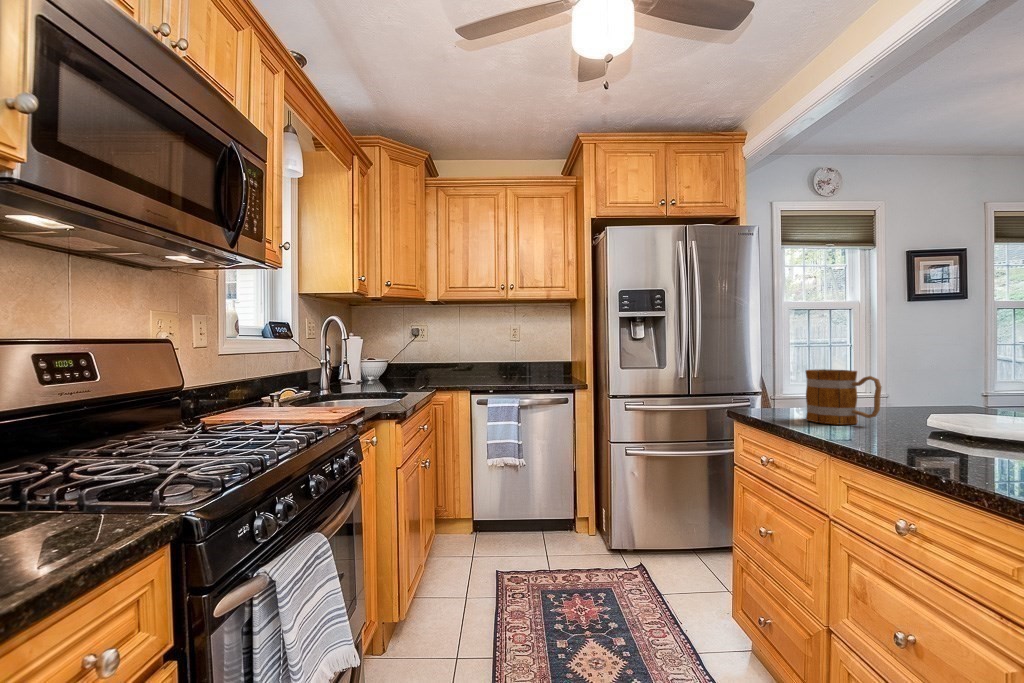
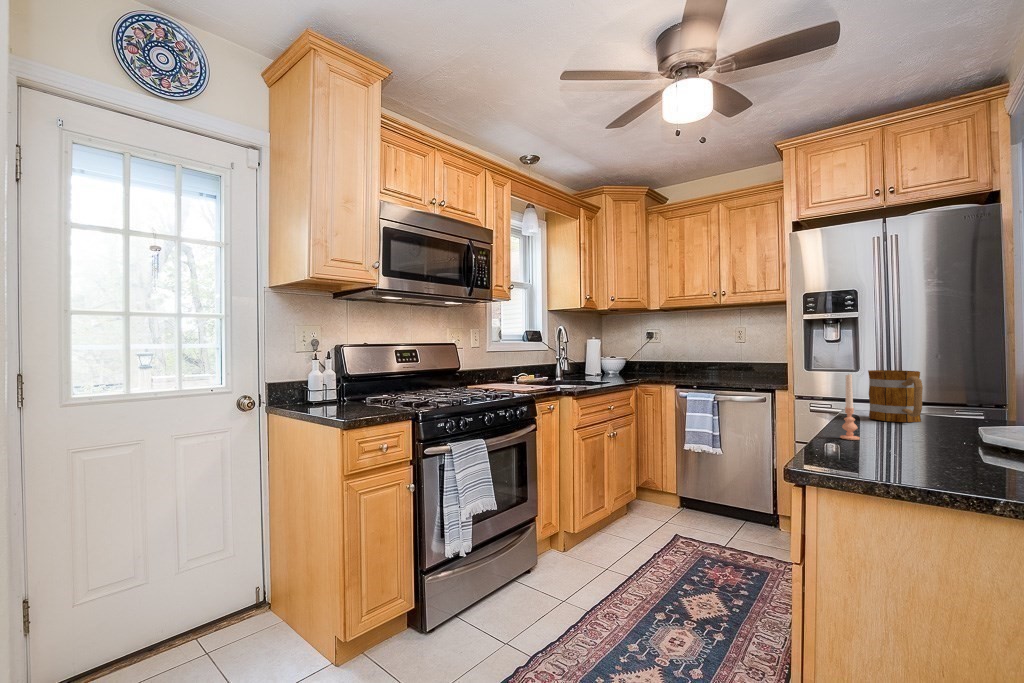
candle: none [918,378,945,460] -> present [840,374,860,440]

